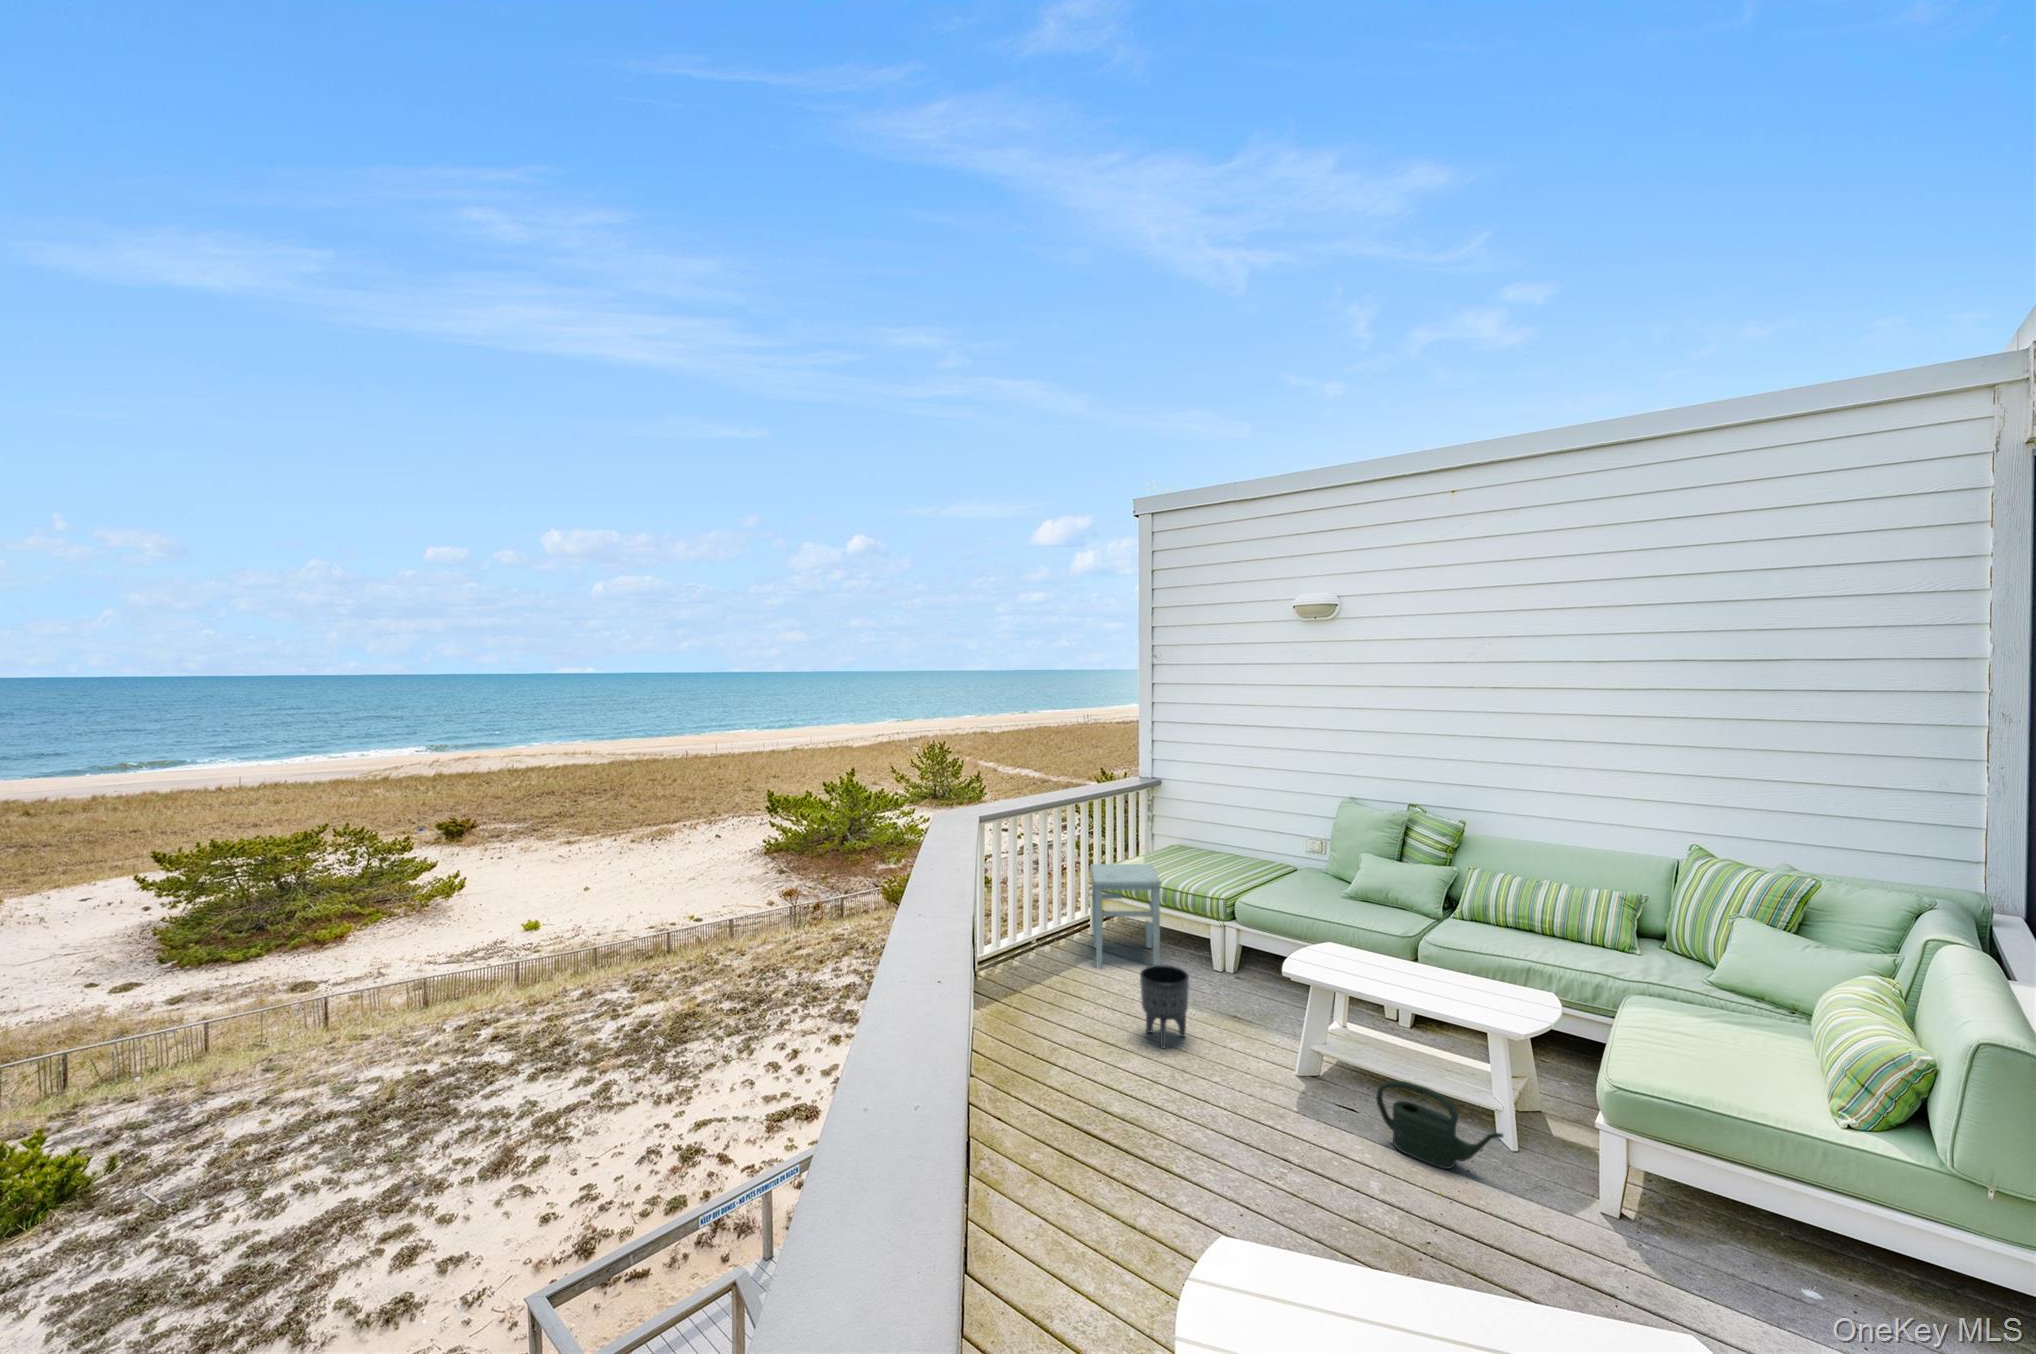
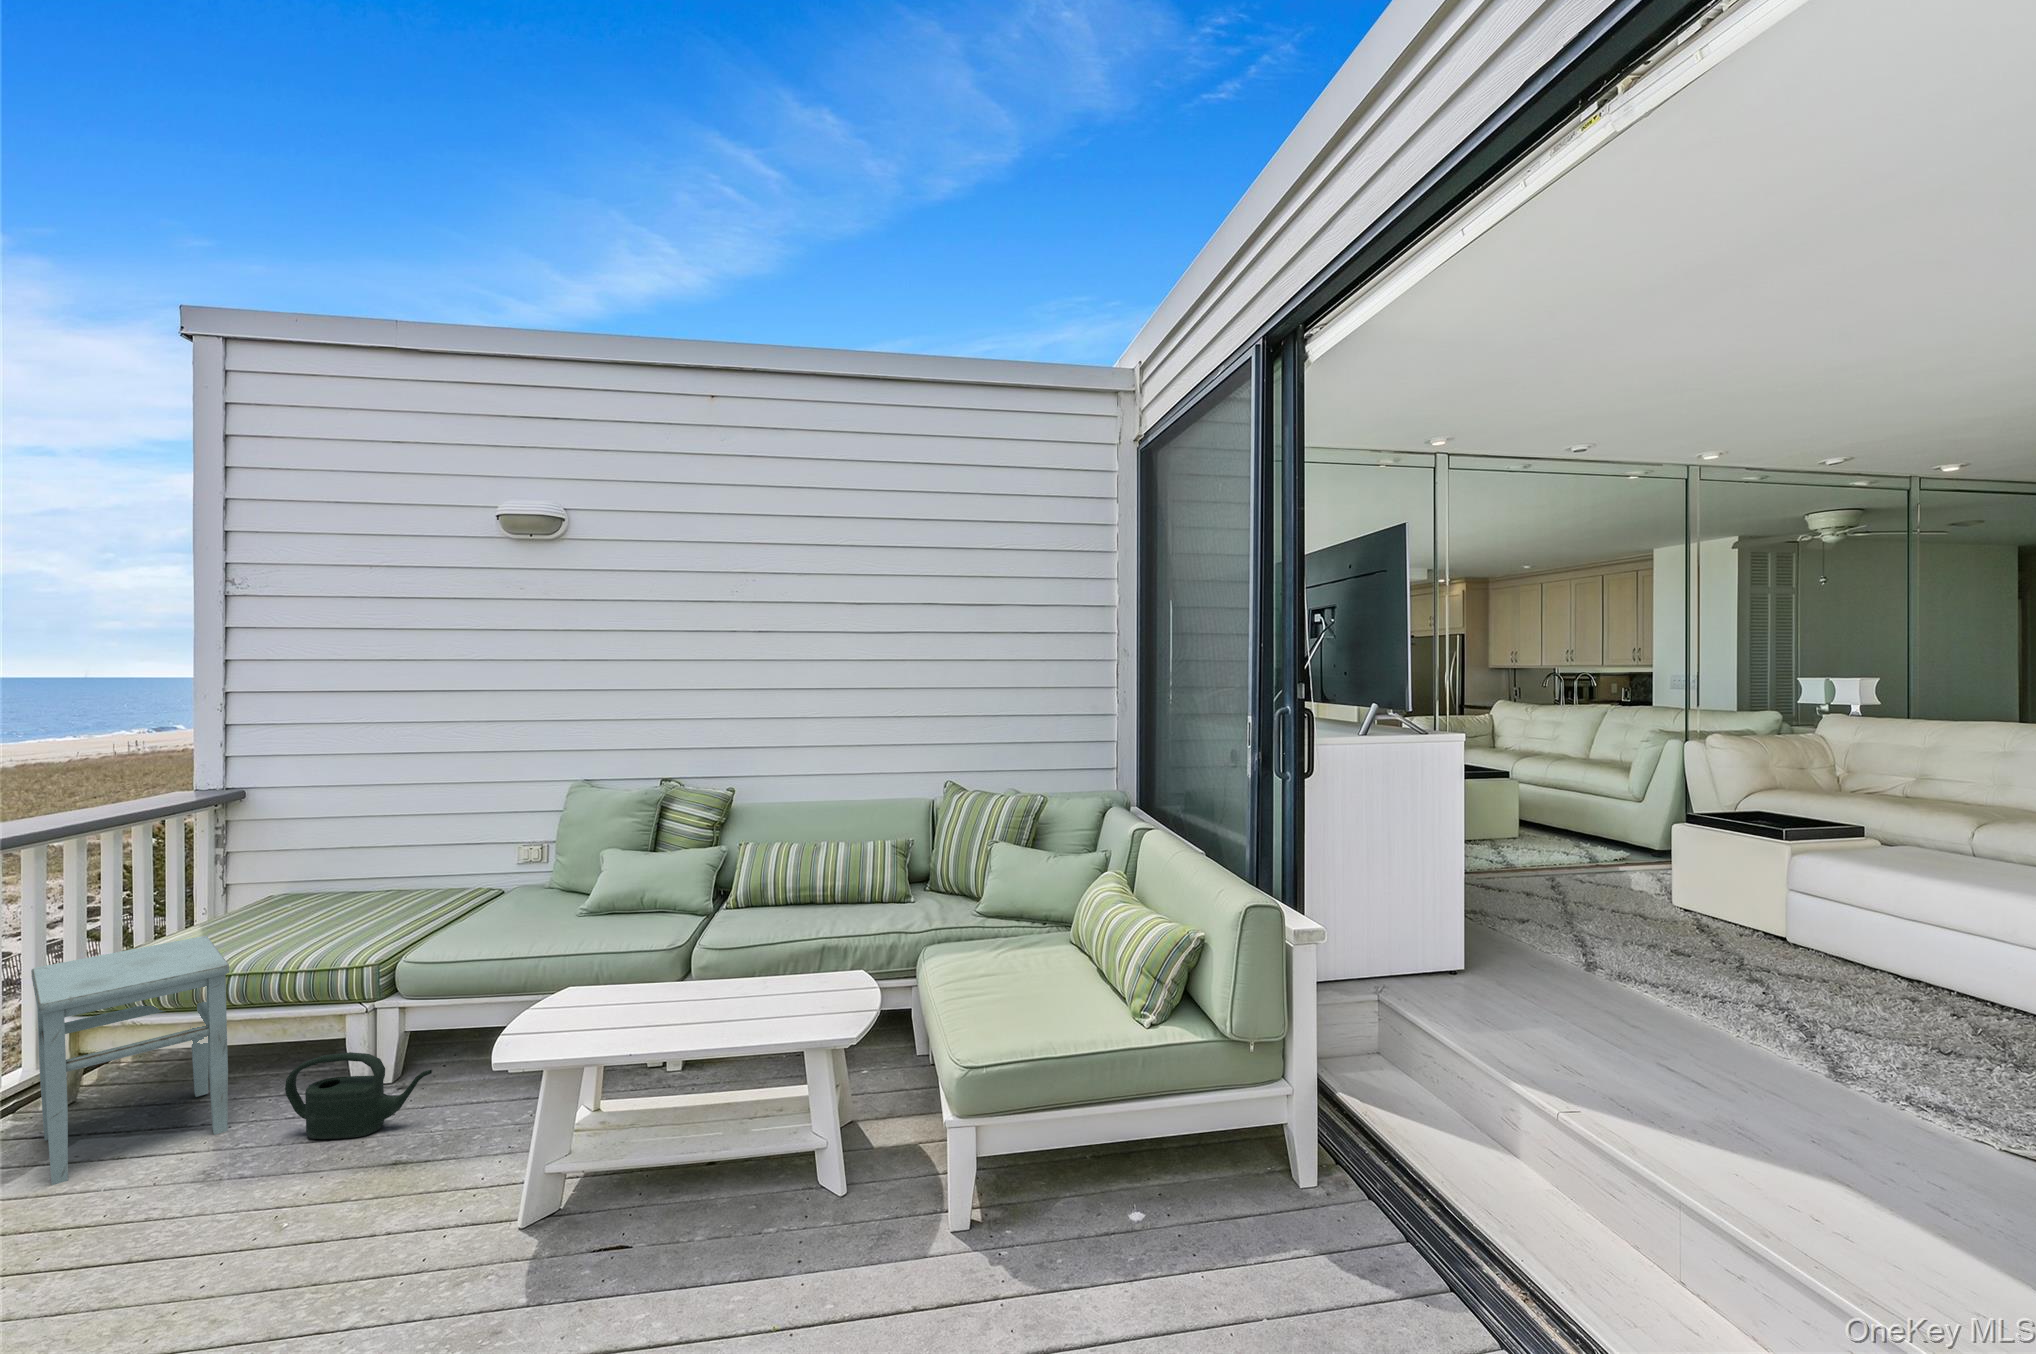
planter: present [1140,965,1189,1049] -> none [170,1125,300,1306]
watering can: present [1376,1081,1503,1169] -> present [285,1052,432,1139]

